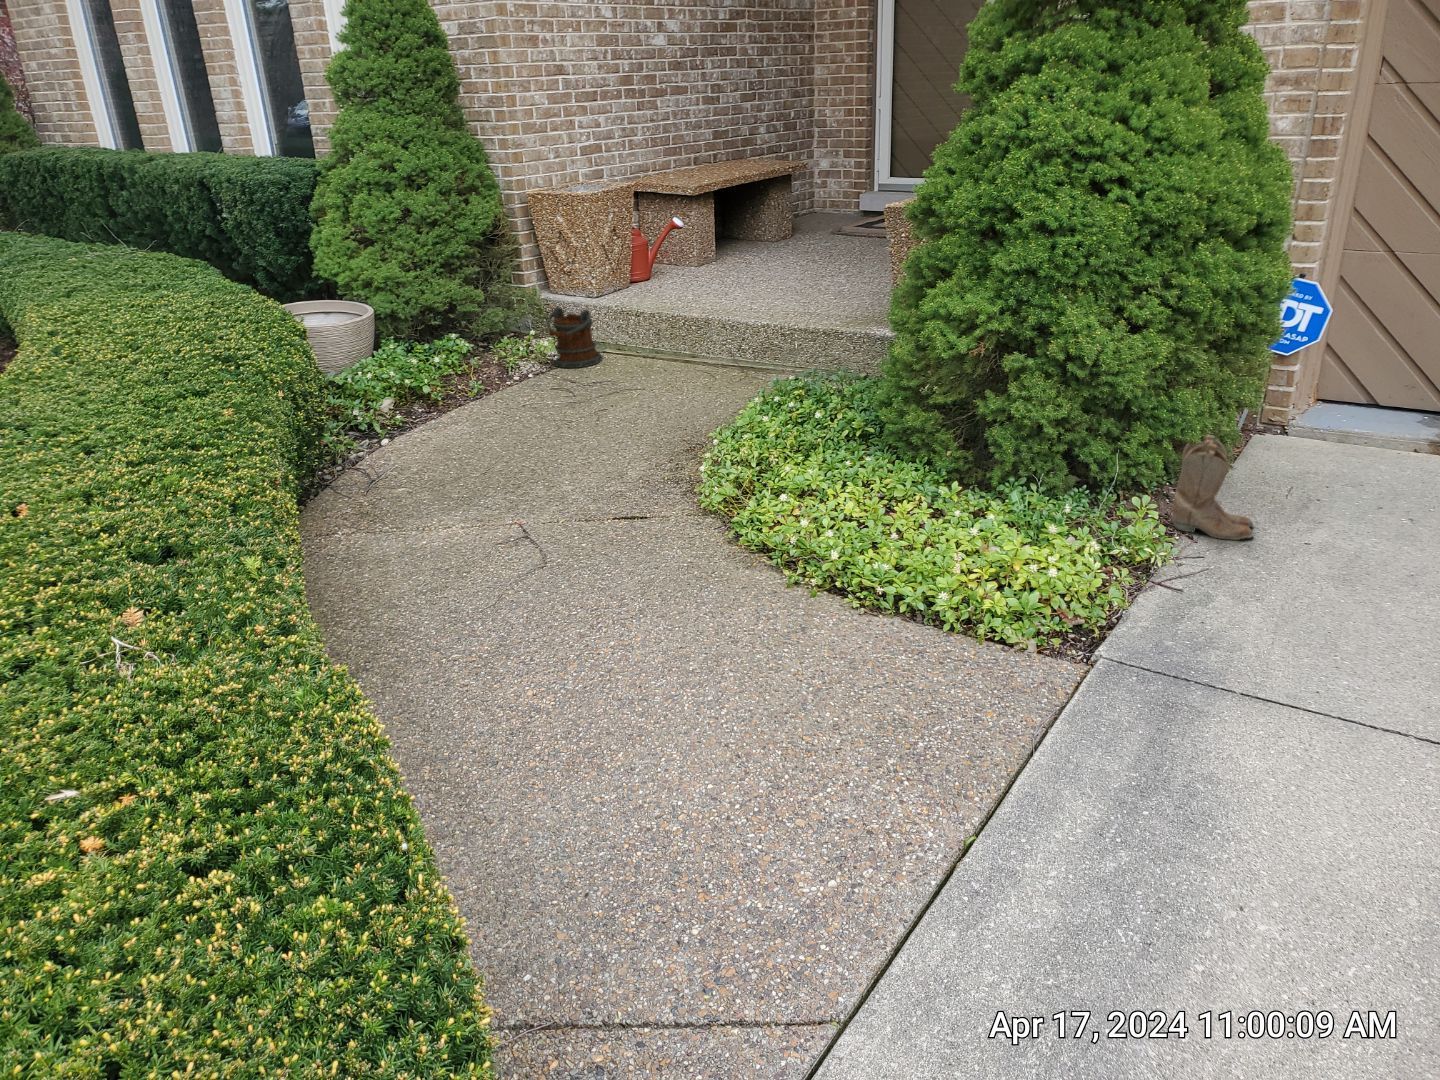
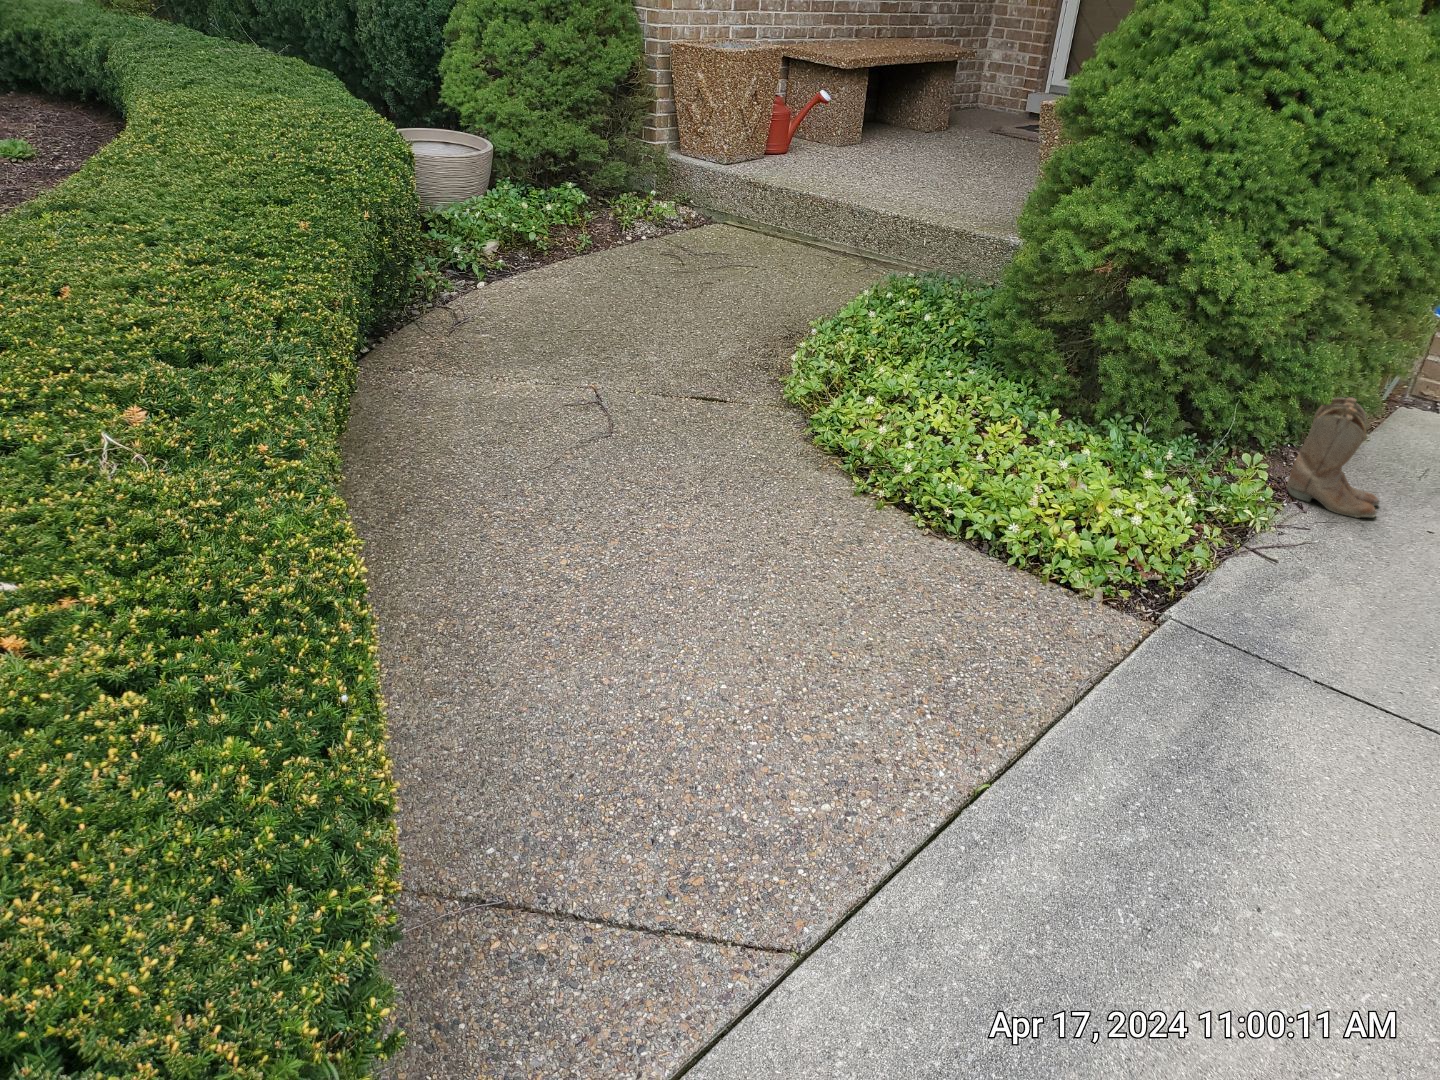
bucket: present [547,307,603,368] -> none [666,170,719,237]

